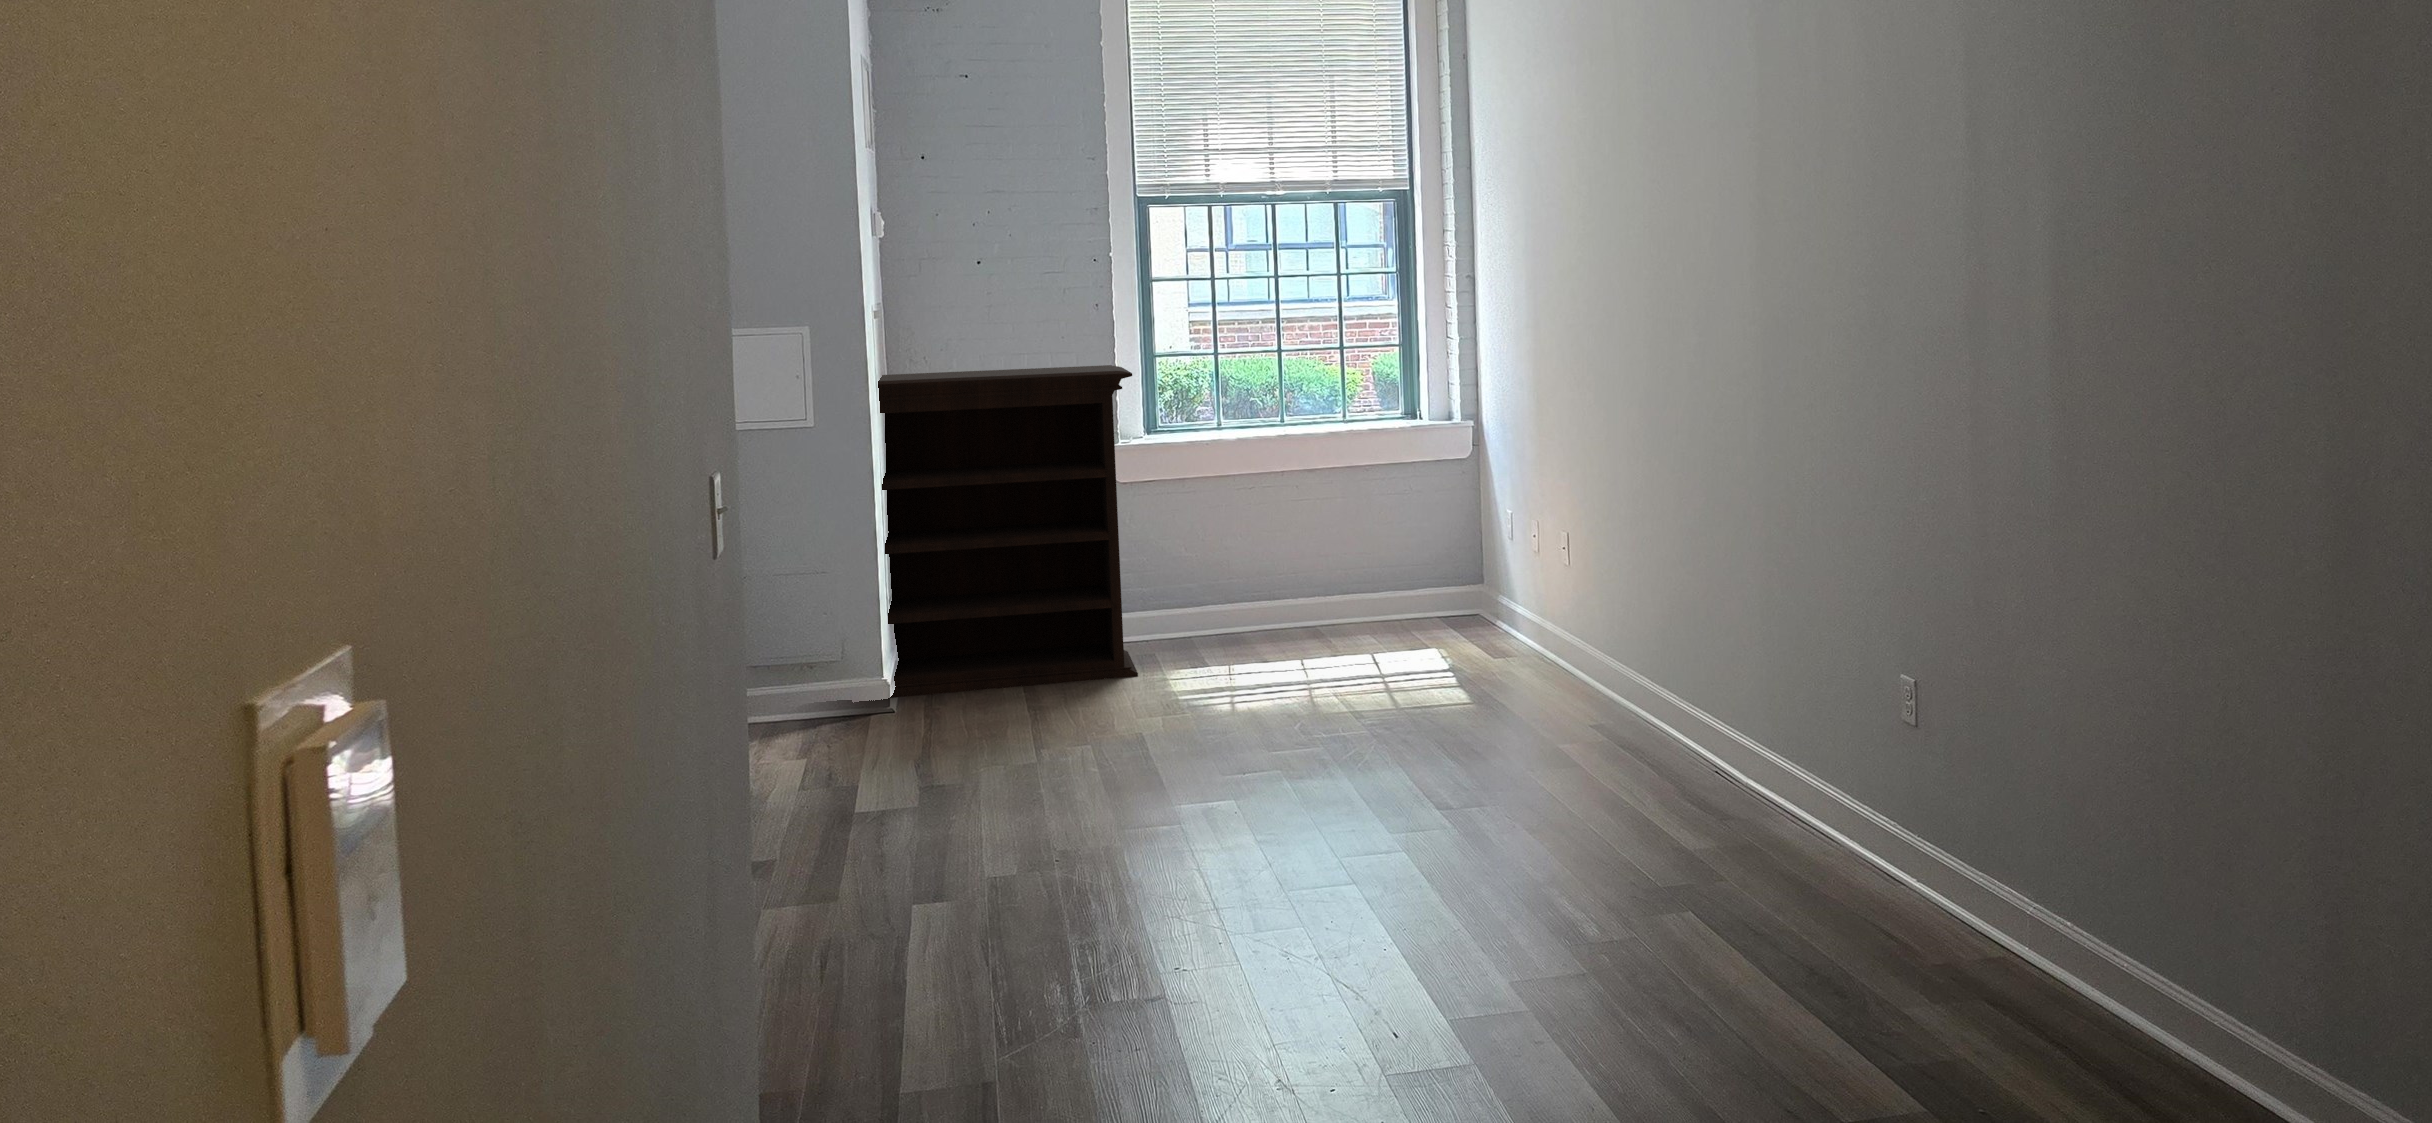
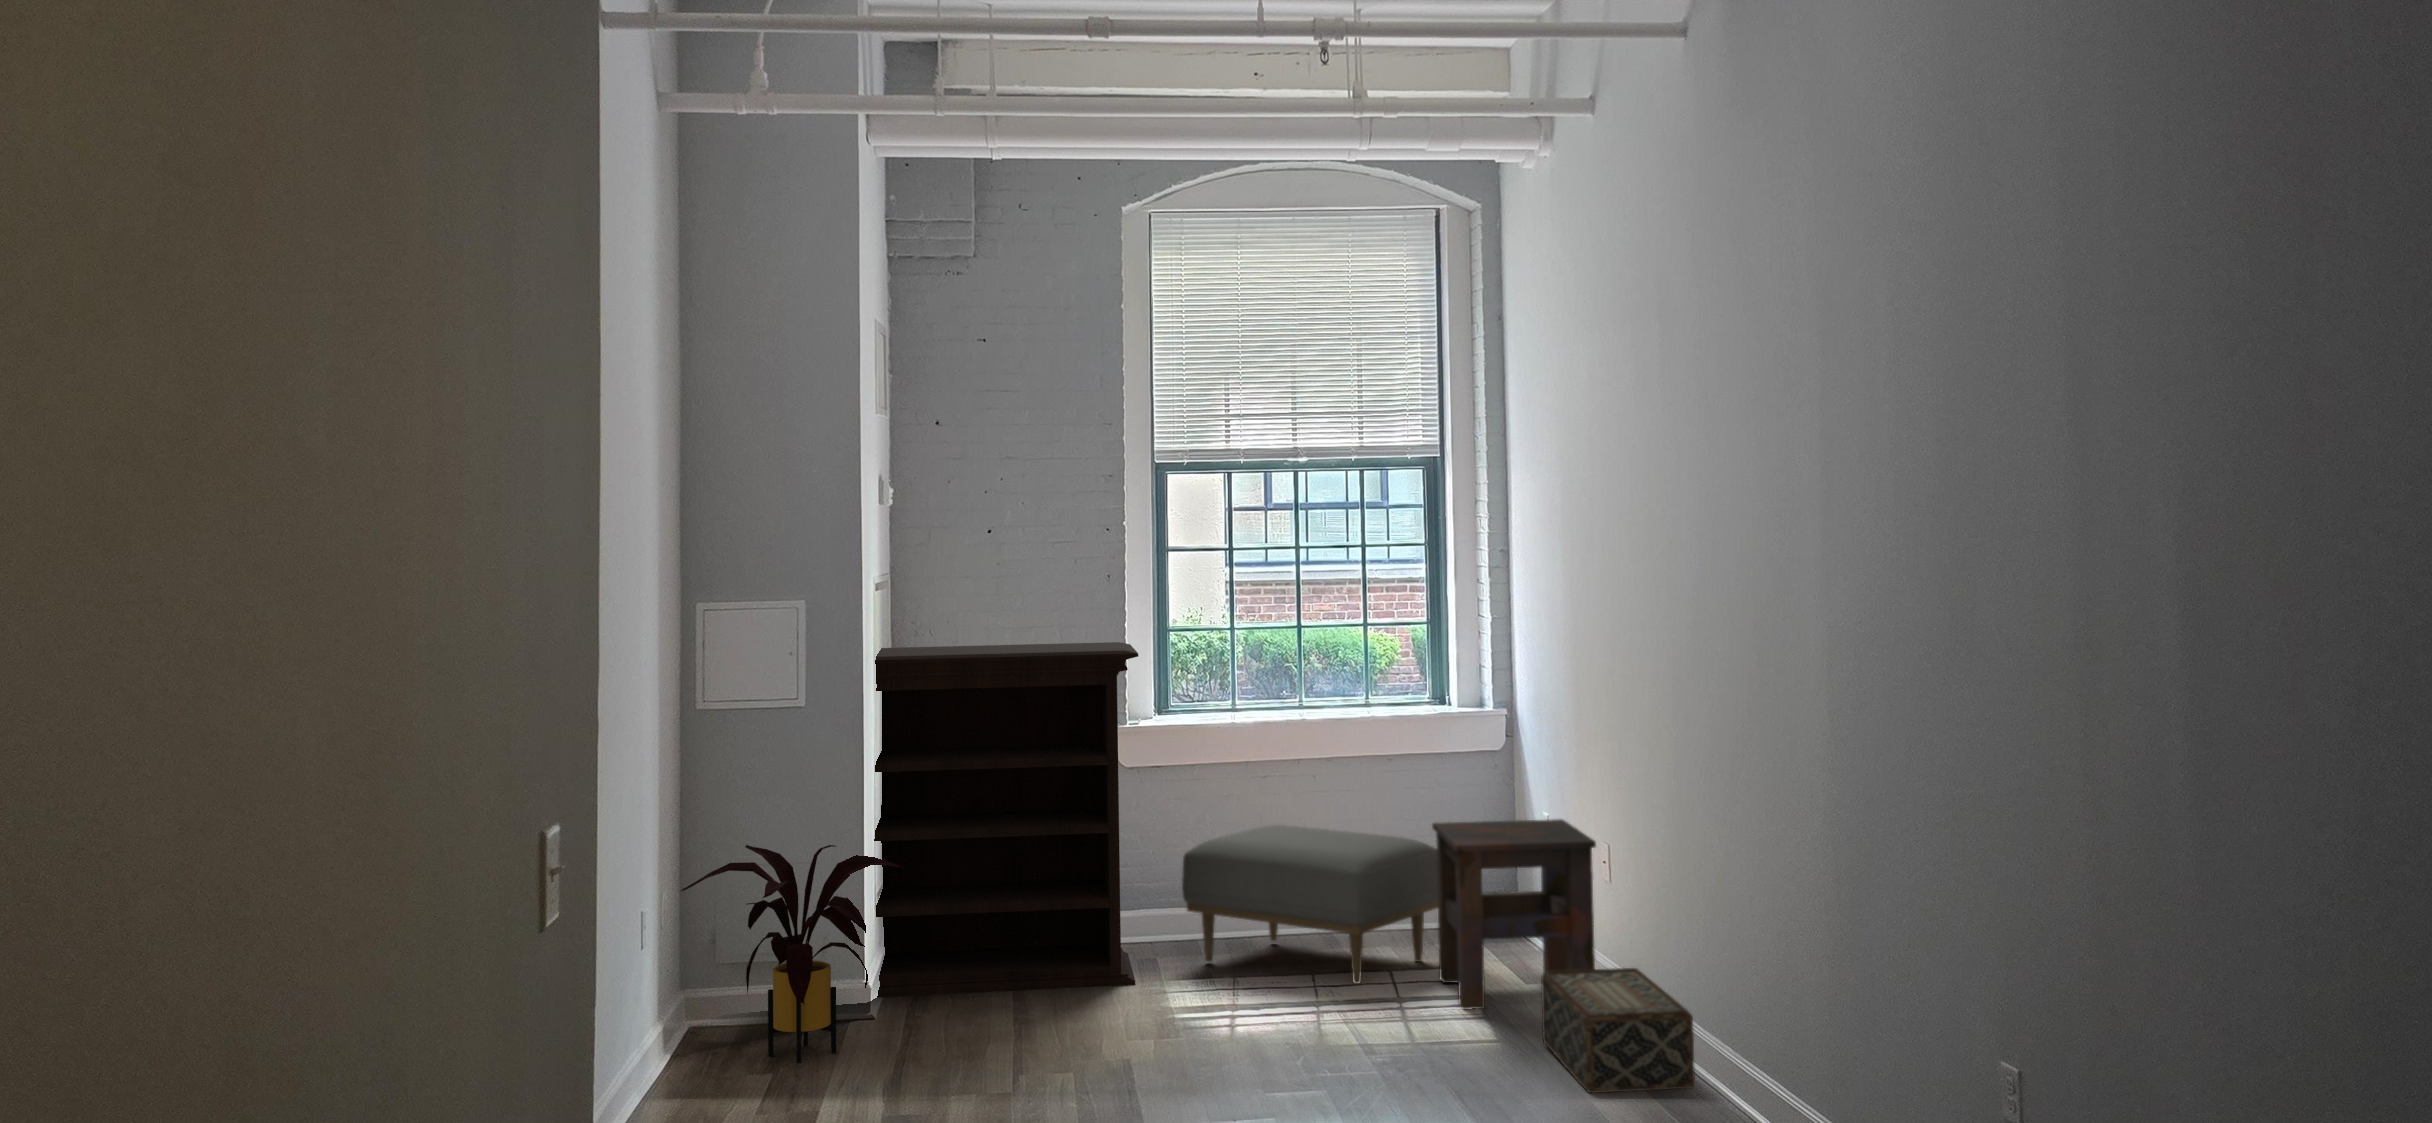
side table: none [1408,514,1556,682] -> present [1432,819,1596,1010]
ottoman: none [1178,532,1417,668] -> present [1182,825,1438,984]
house plant: none [707,553,921,751] -> present [681,845,903,1063]
woven basket: none [1510,635,1643,738] -> present [1541,968,1695,1093]

